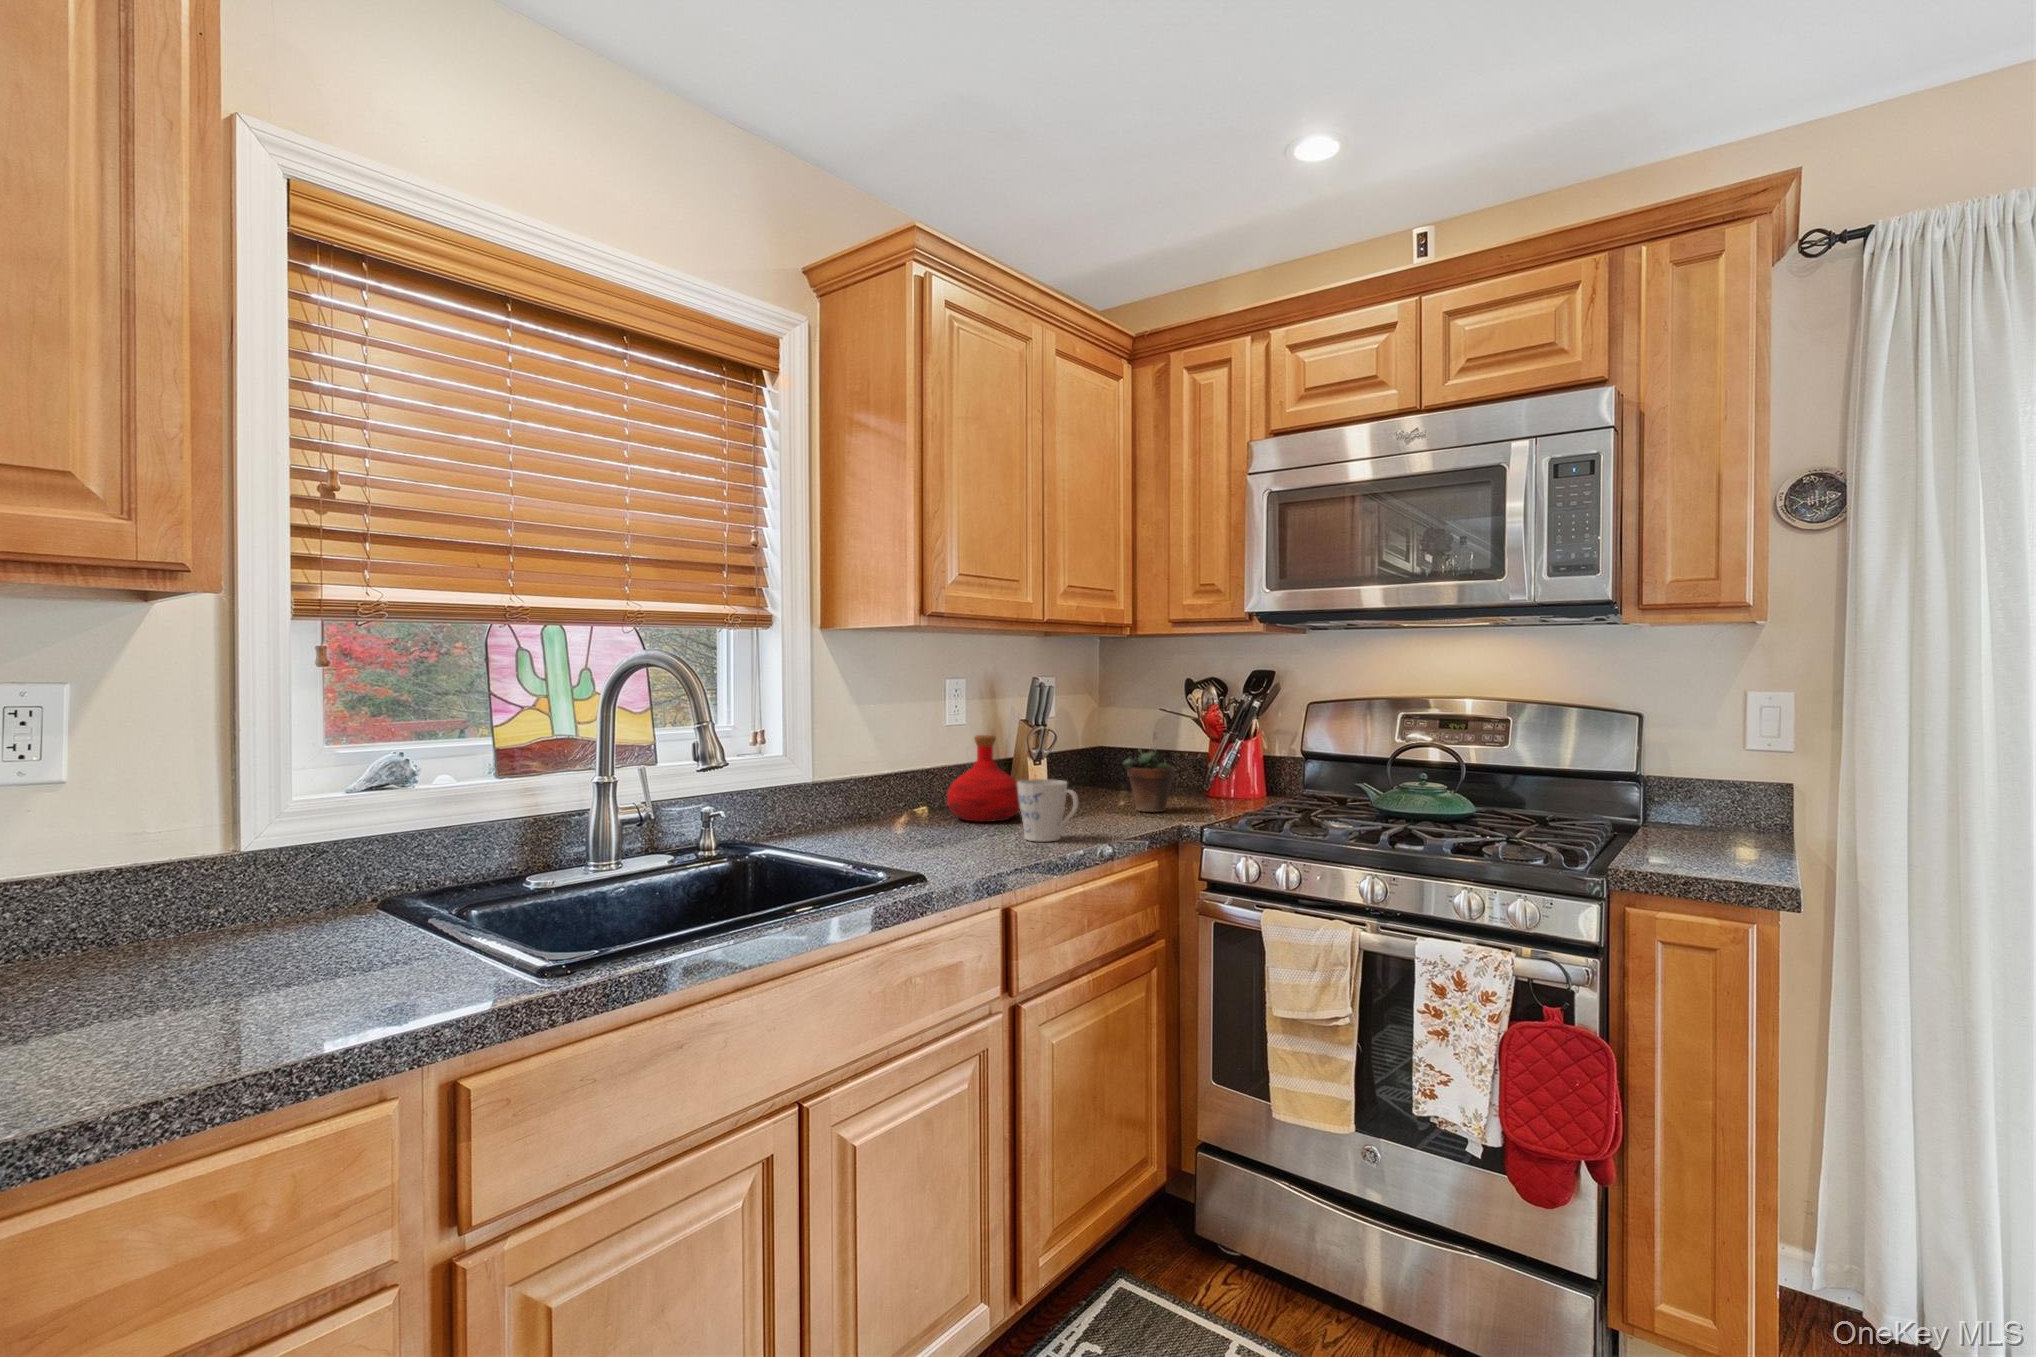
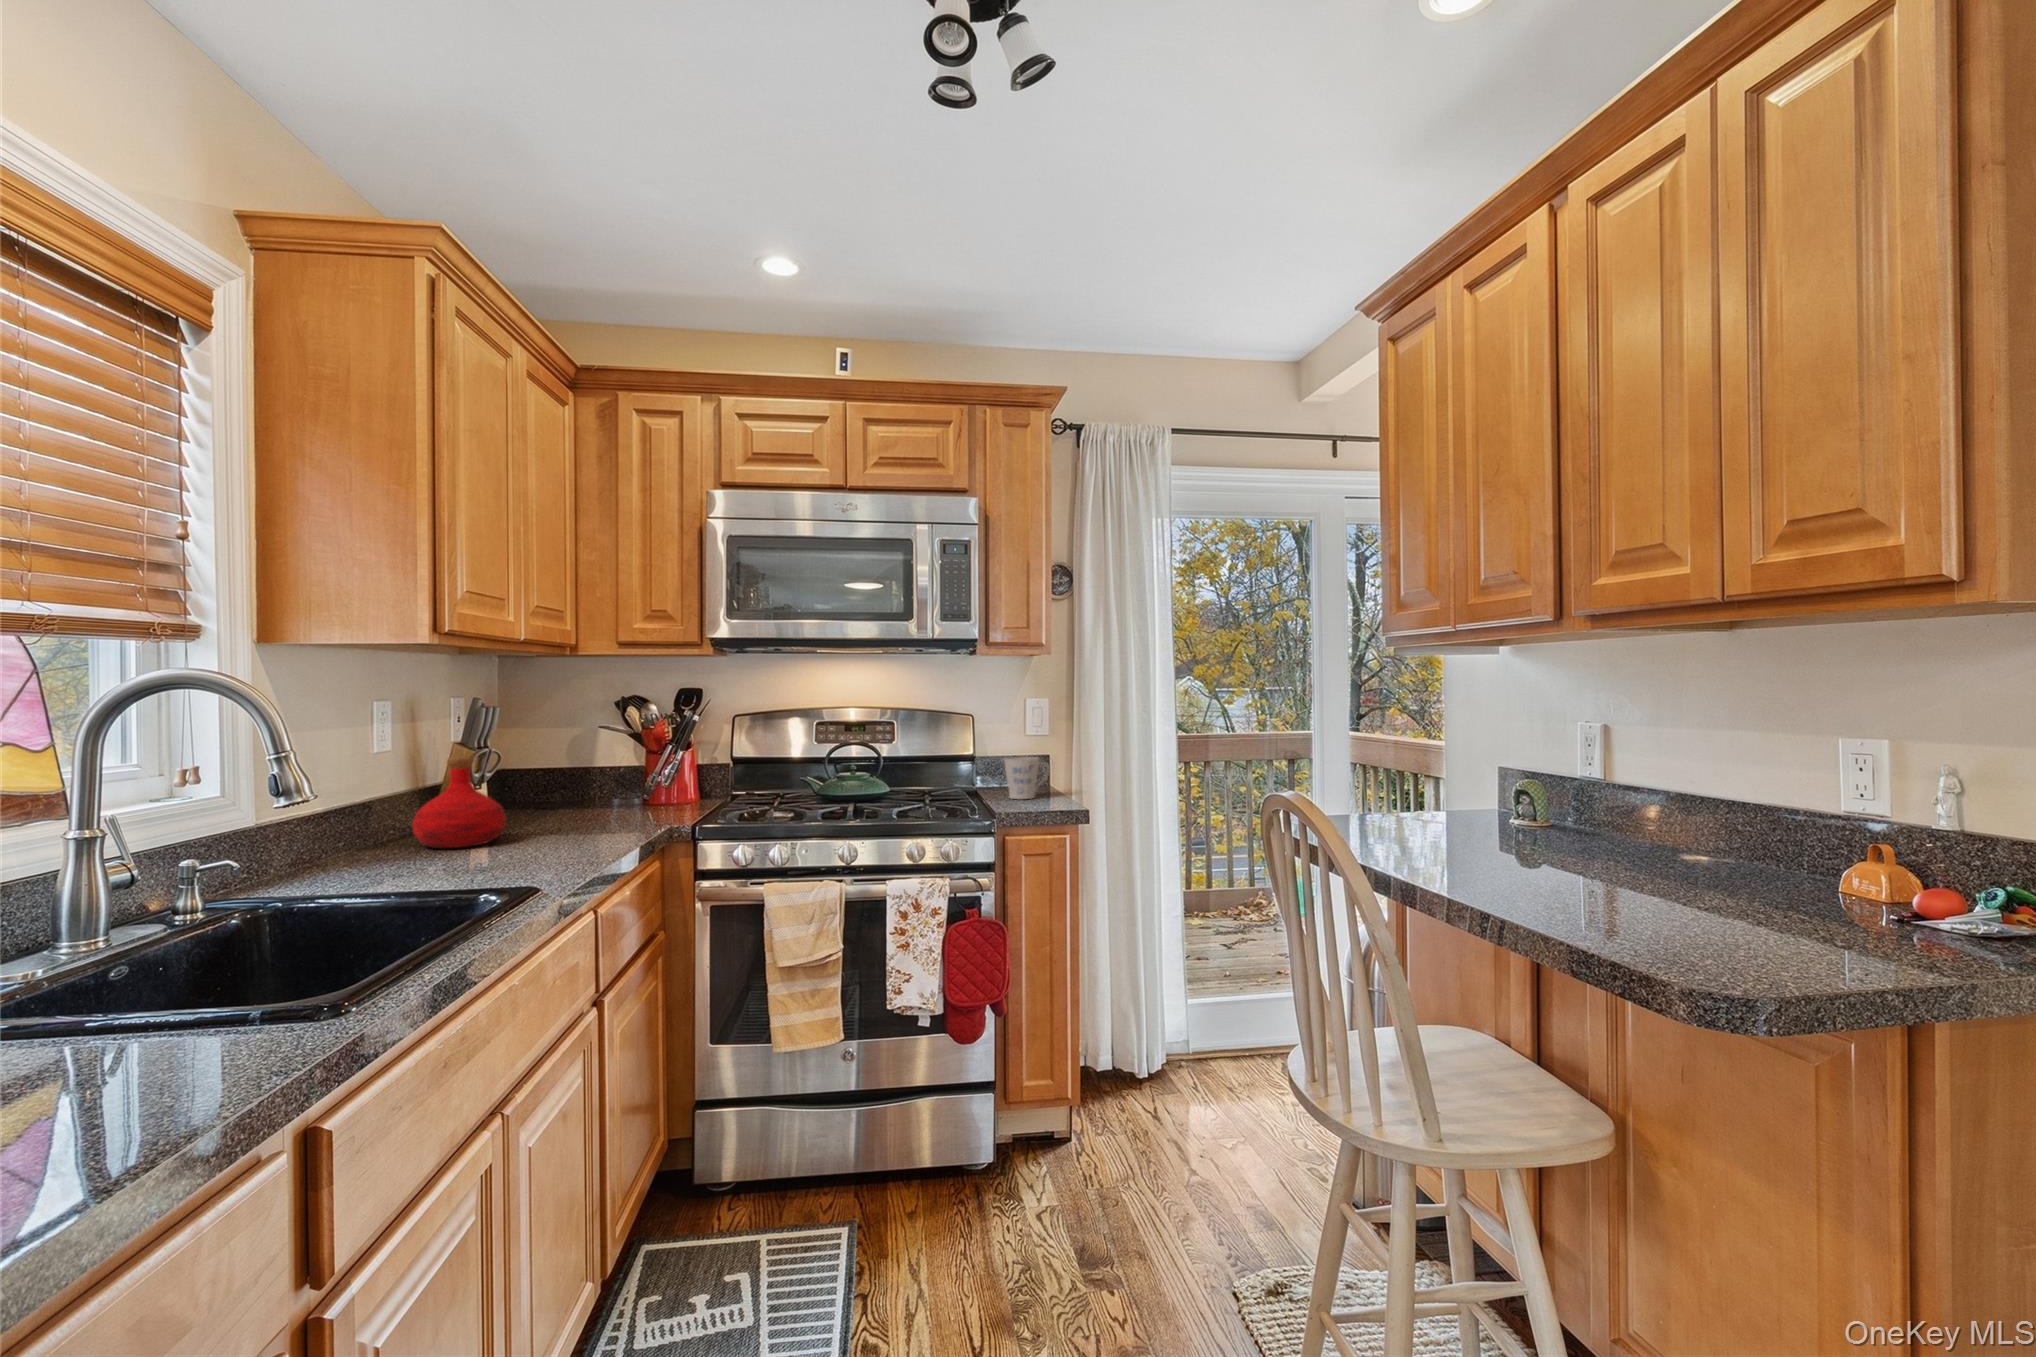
succulent plant: present [1123,735,1175,812] -> none [597,744,647,819]
mug: present [1017,779,1078,842] -> present [1004,757,1049,799]

